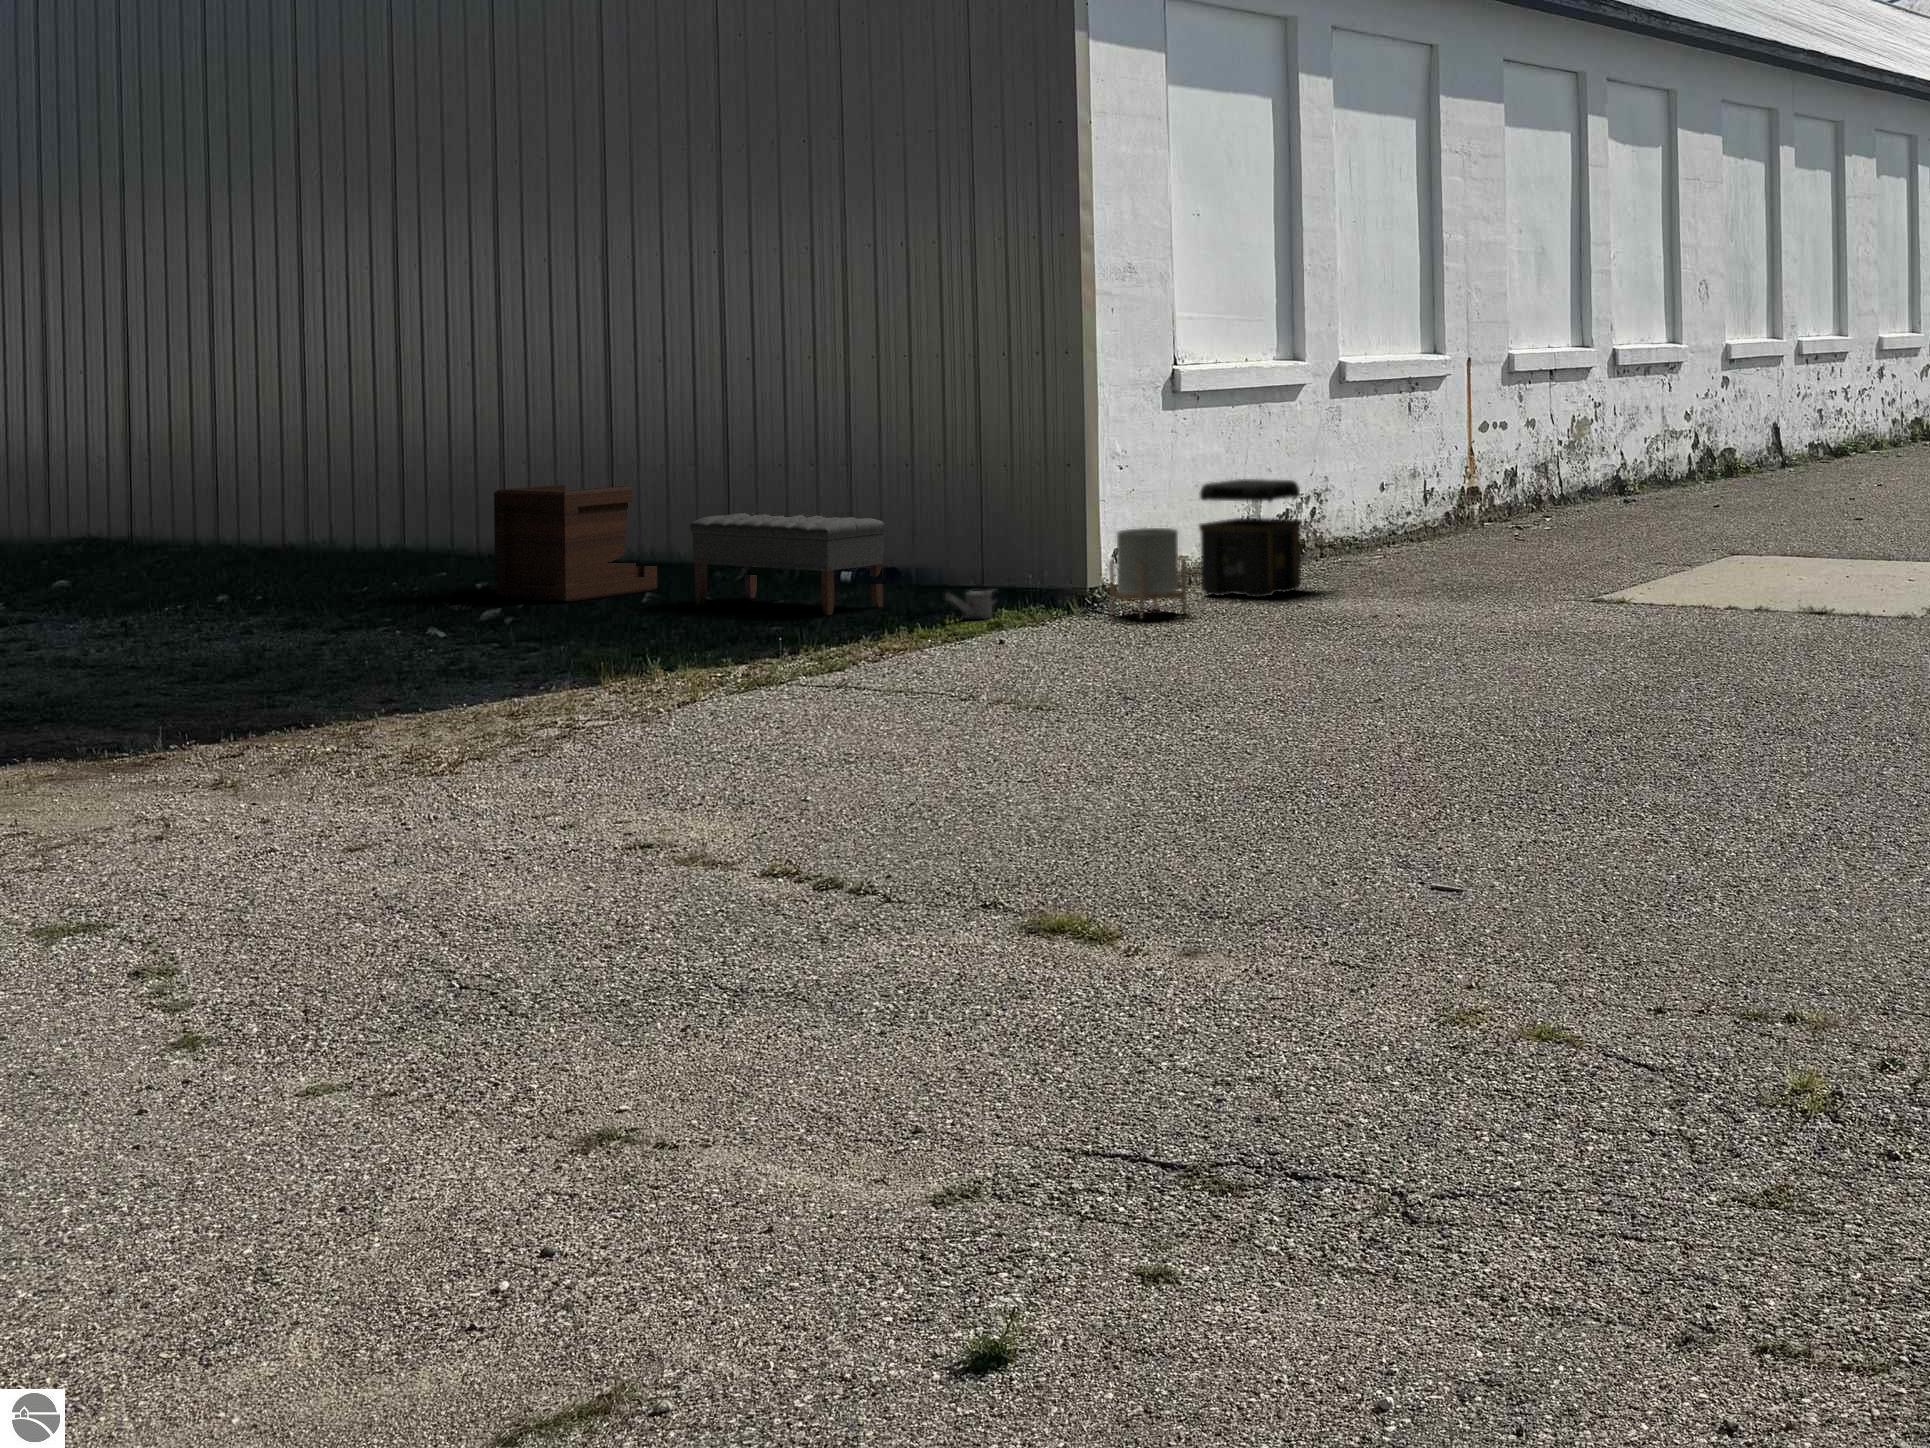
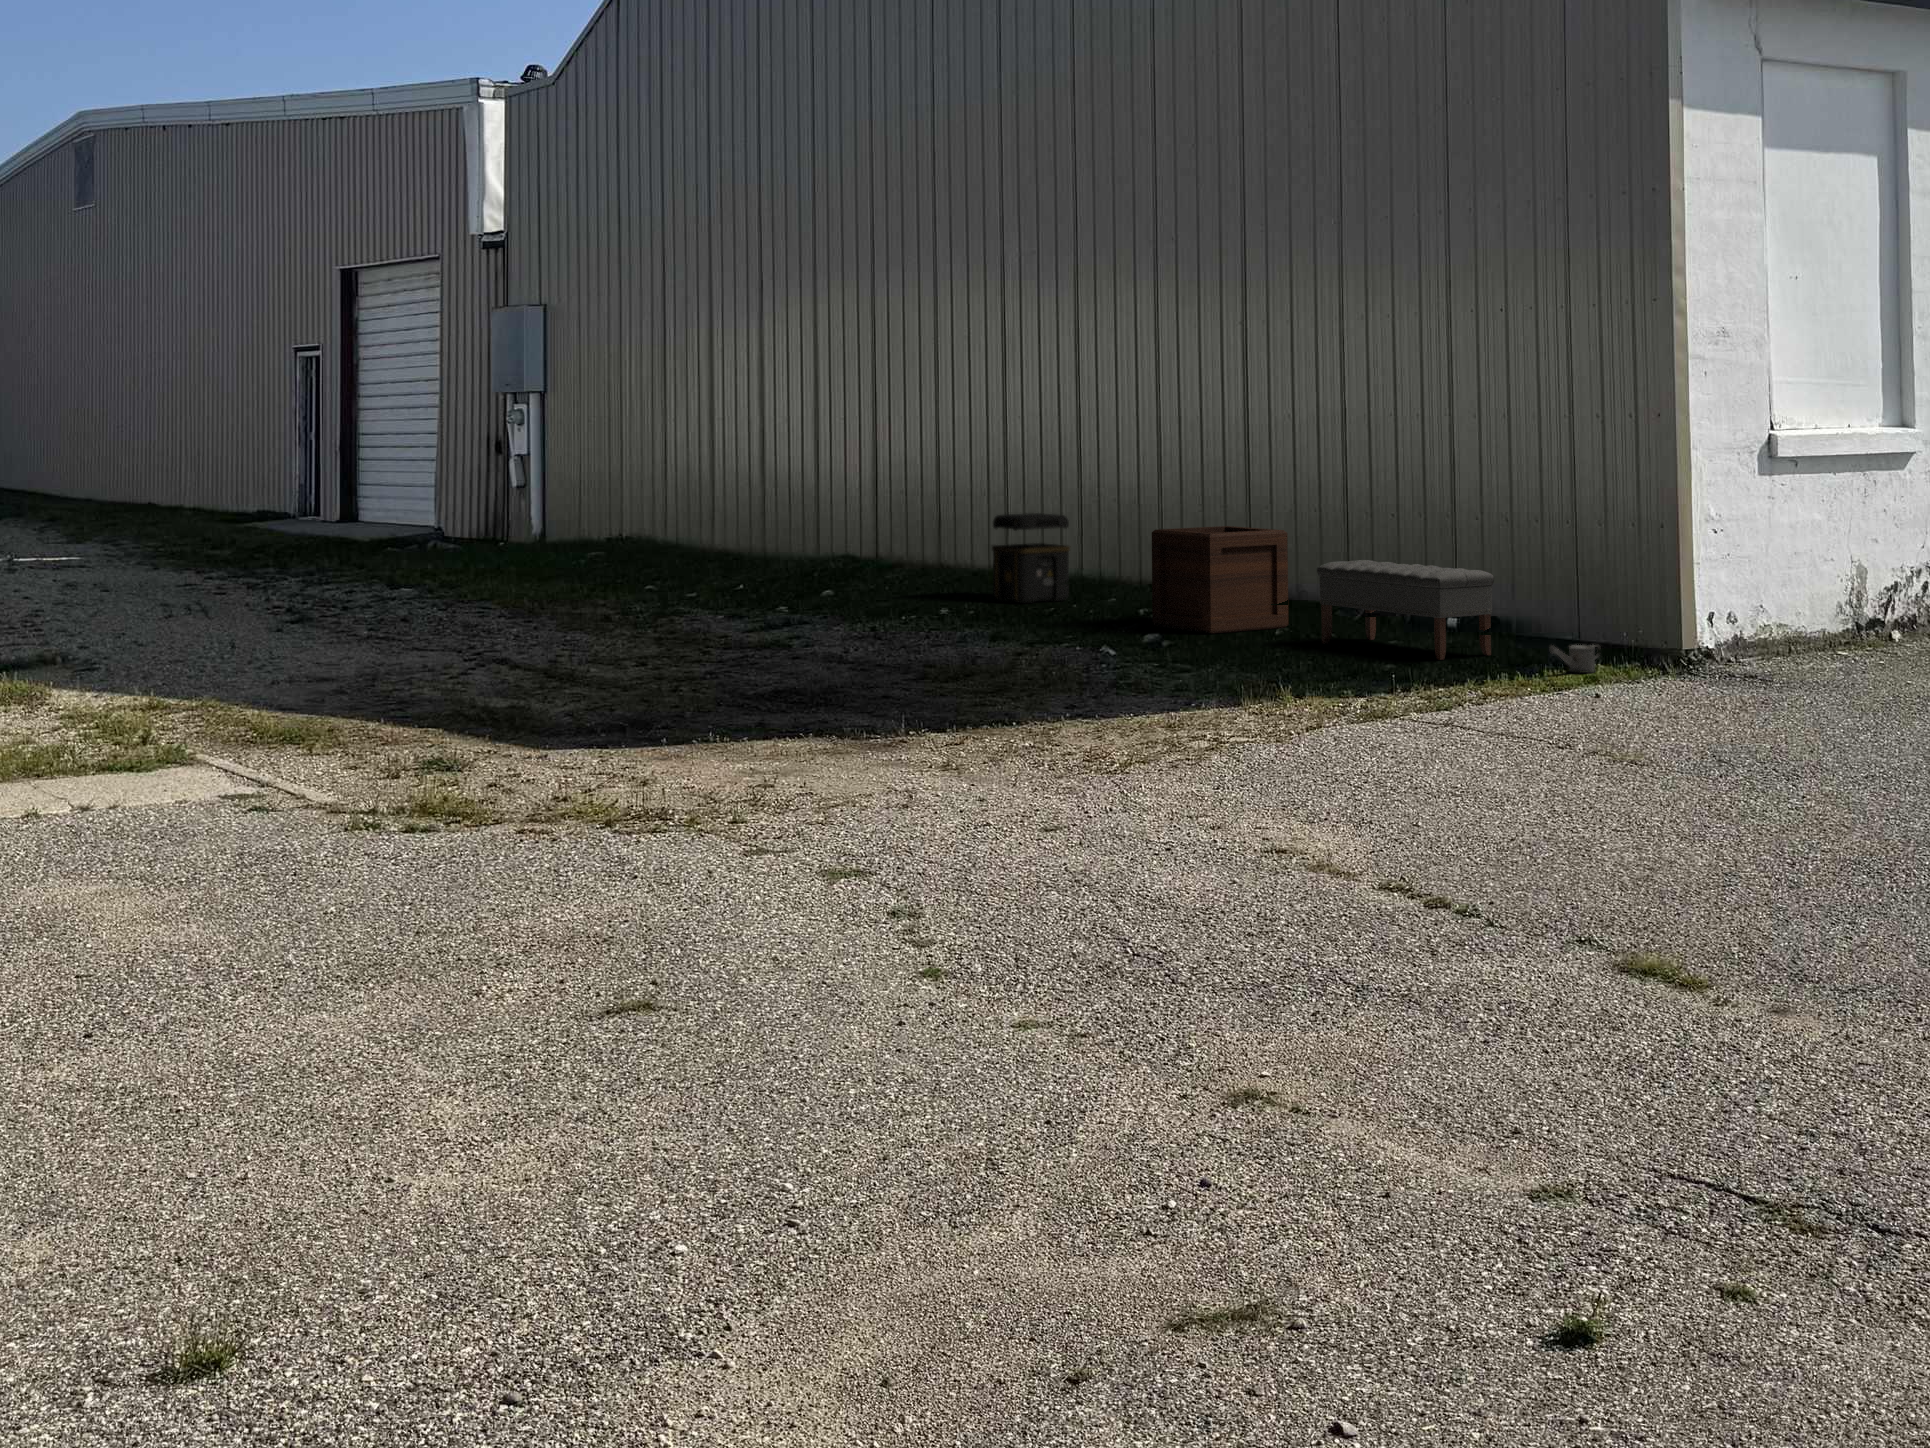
toolbox: present [1199,479,1302,597] -> present [992,513,1070,603]
planter: present [1109,528,1187,619] -> none [1711,593,1791,683]

